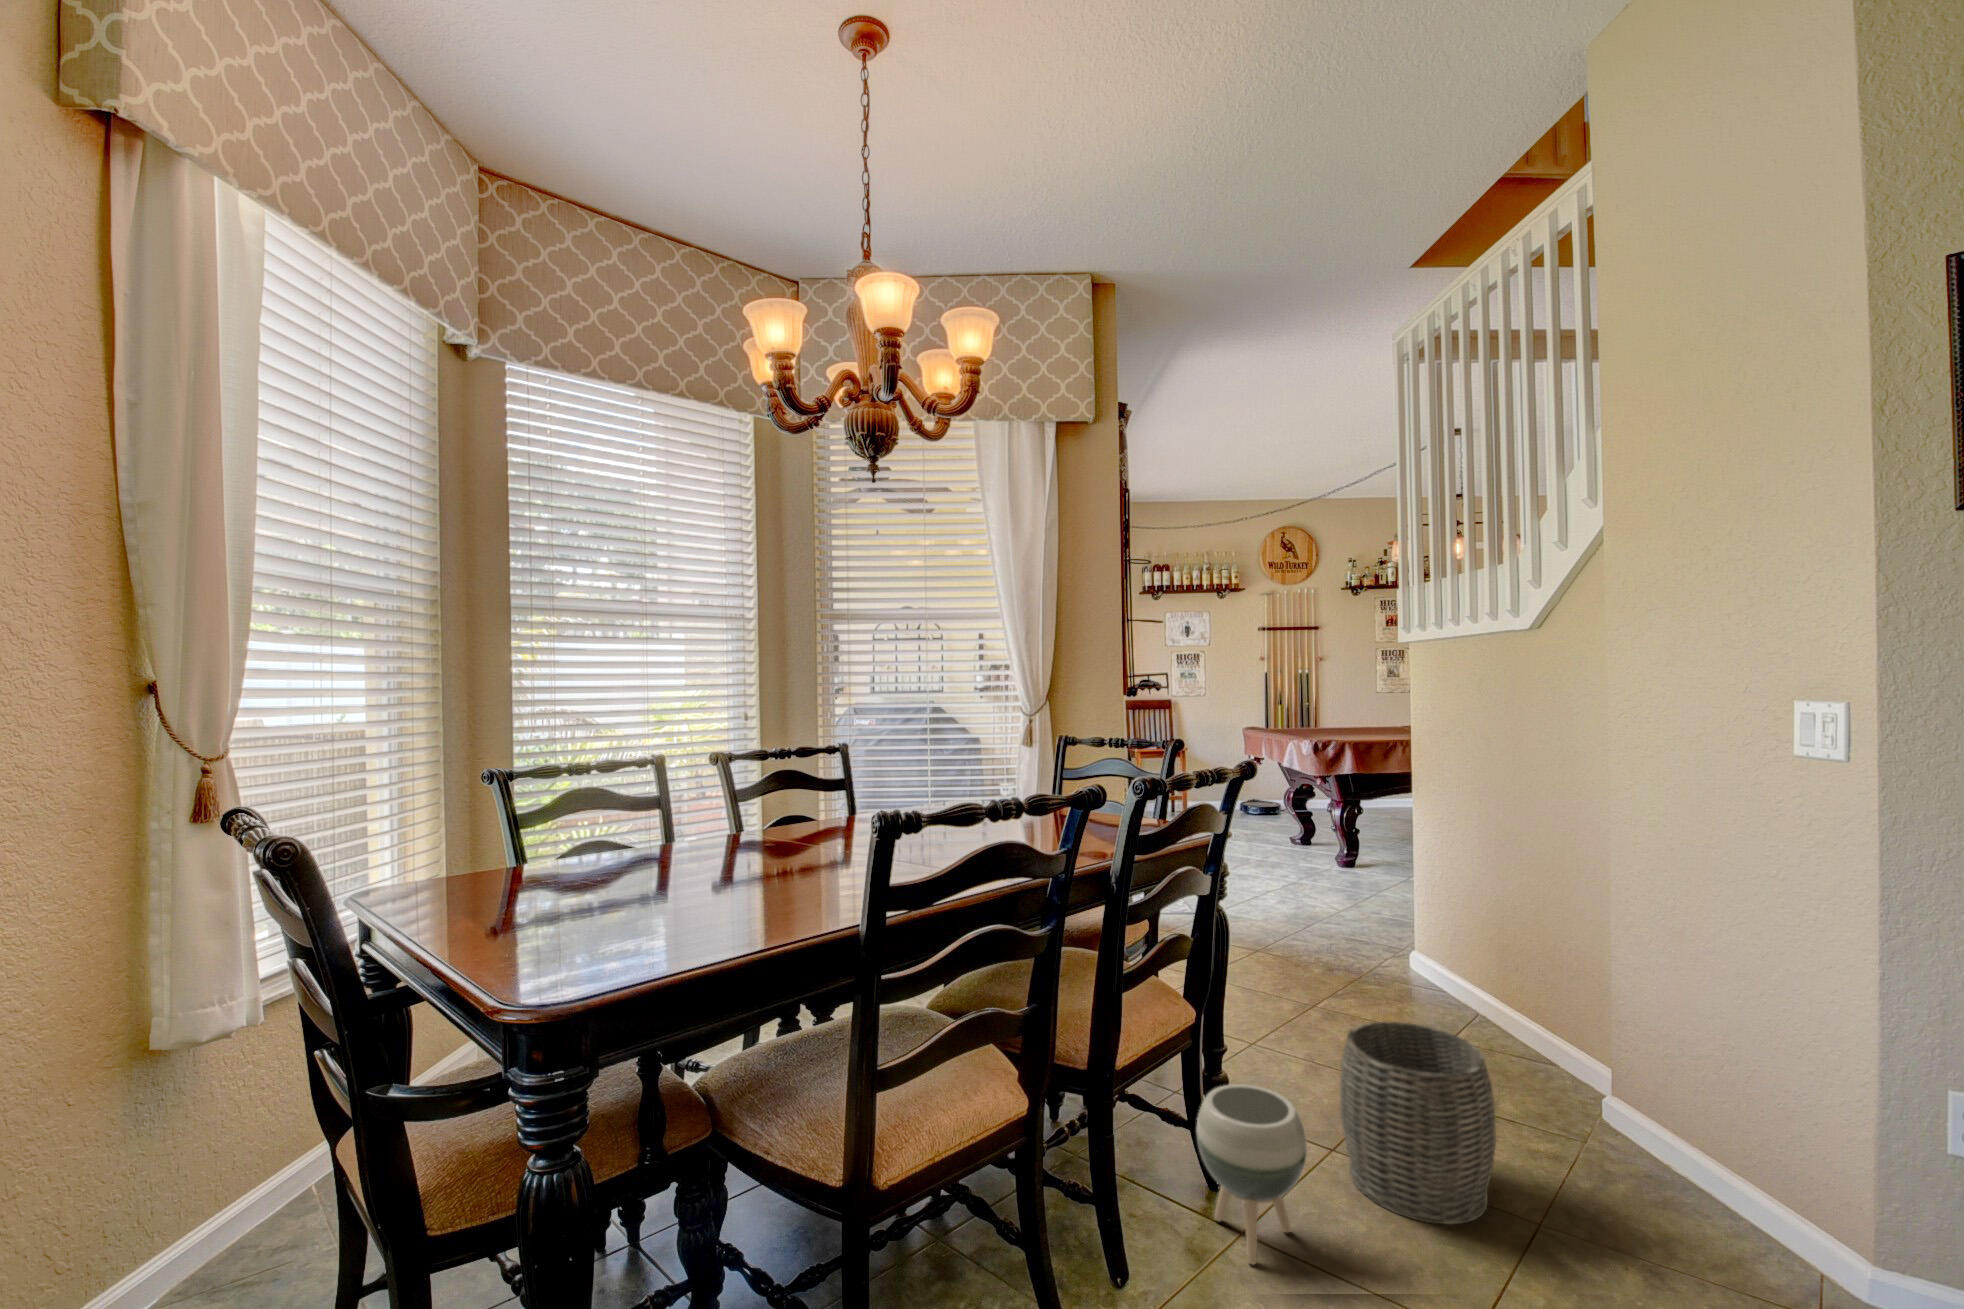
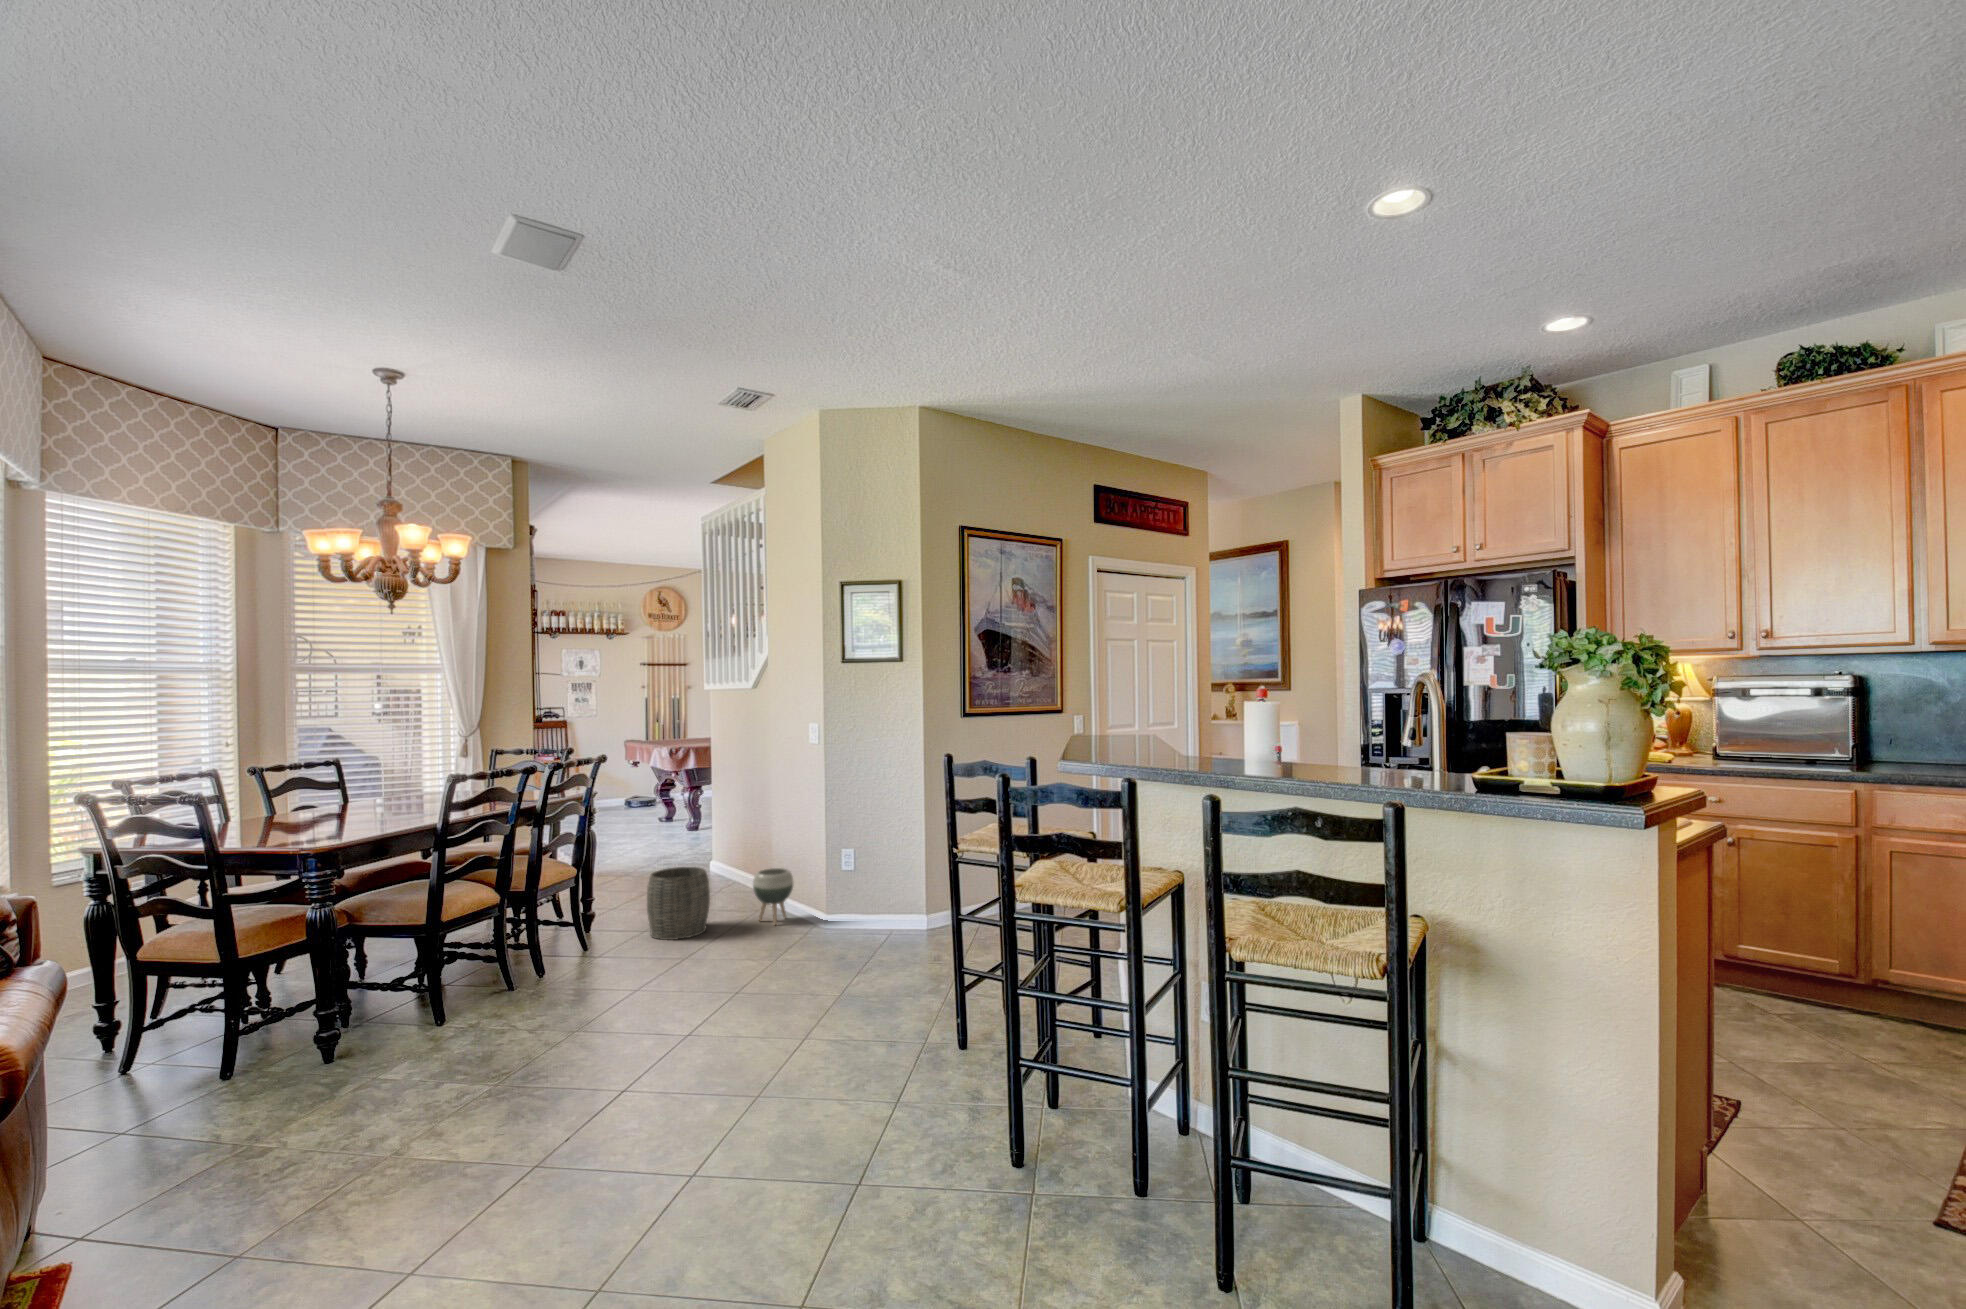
planter: present [1196,1084,1307,1264] -> present [753,868,794,925]

